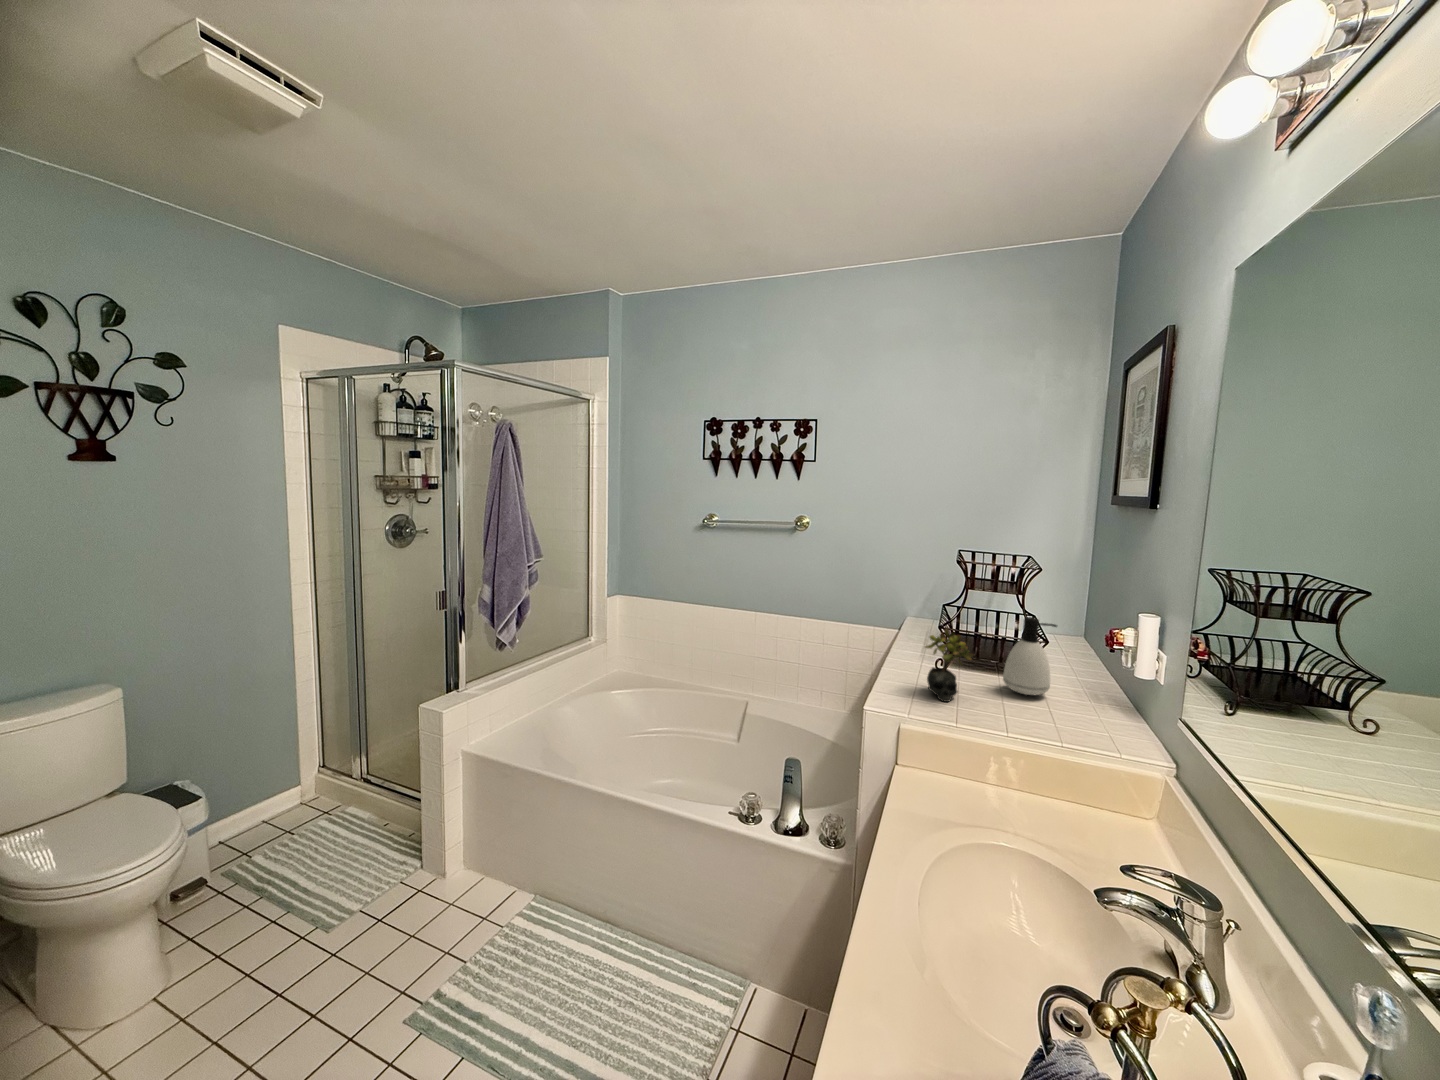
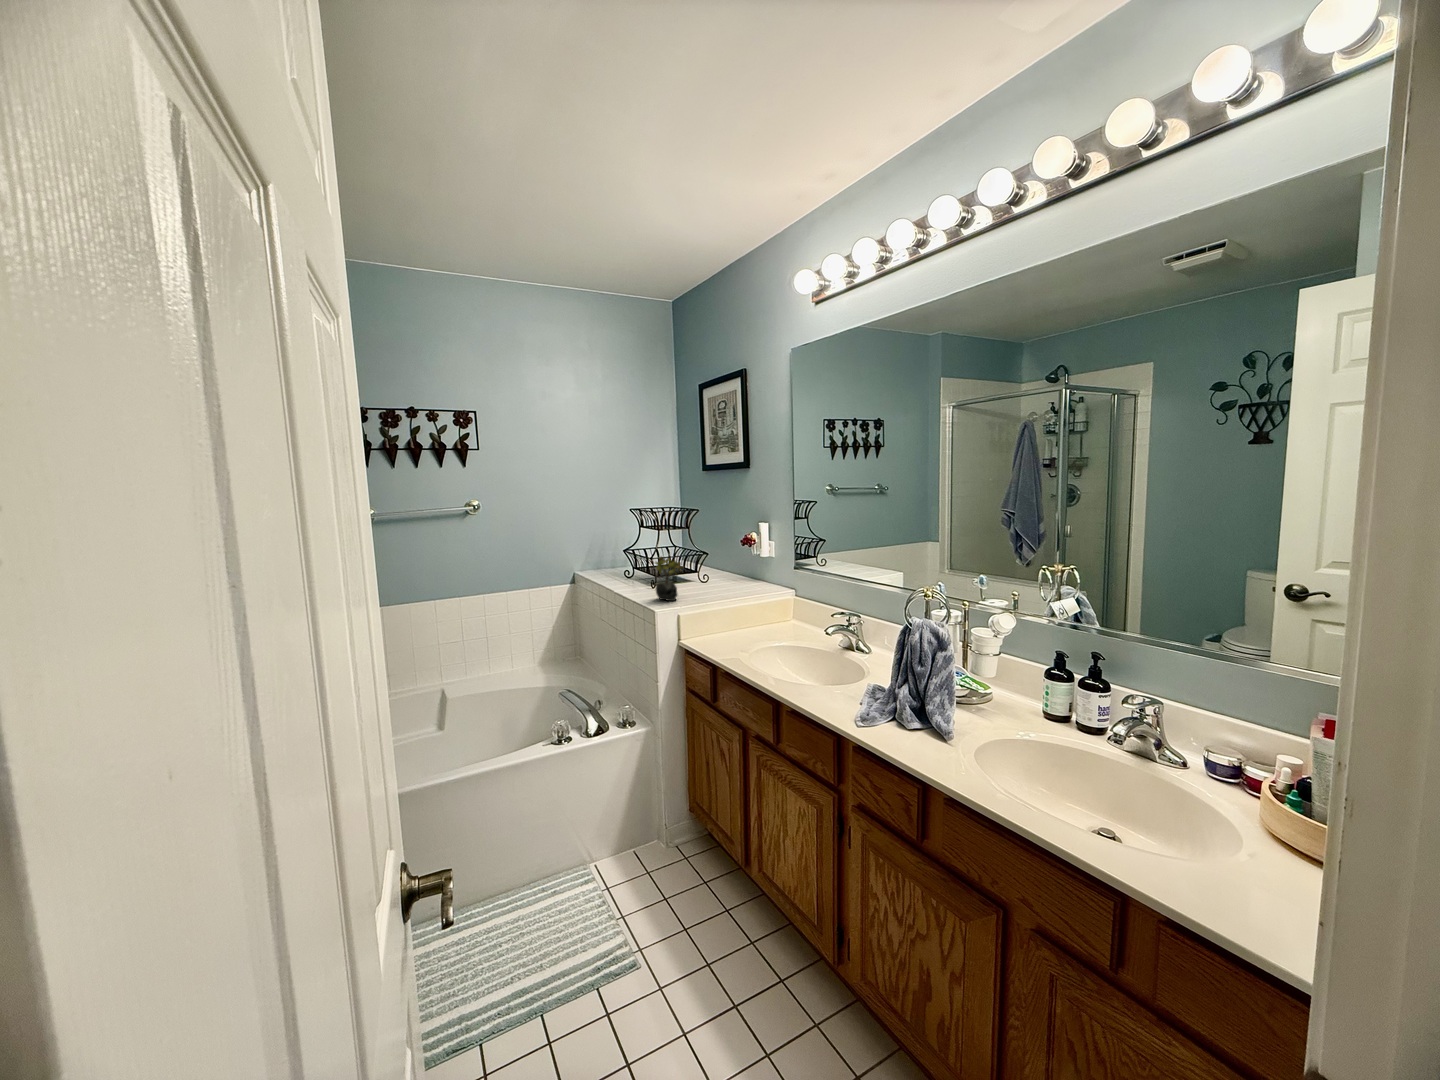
soap dispenser: present [1003,617,1057,695] -> none [687,540,713,588]

